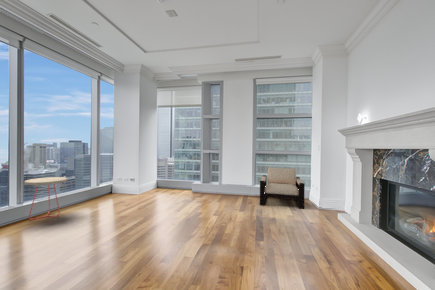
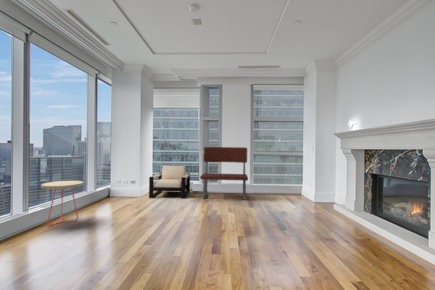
bench: none [193,145,246,202] -> present [200,147,248,200]
armchair: present [260,167,305,209] -> present [149,165,190,199]

